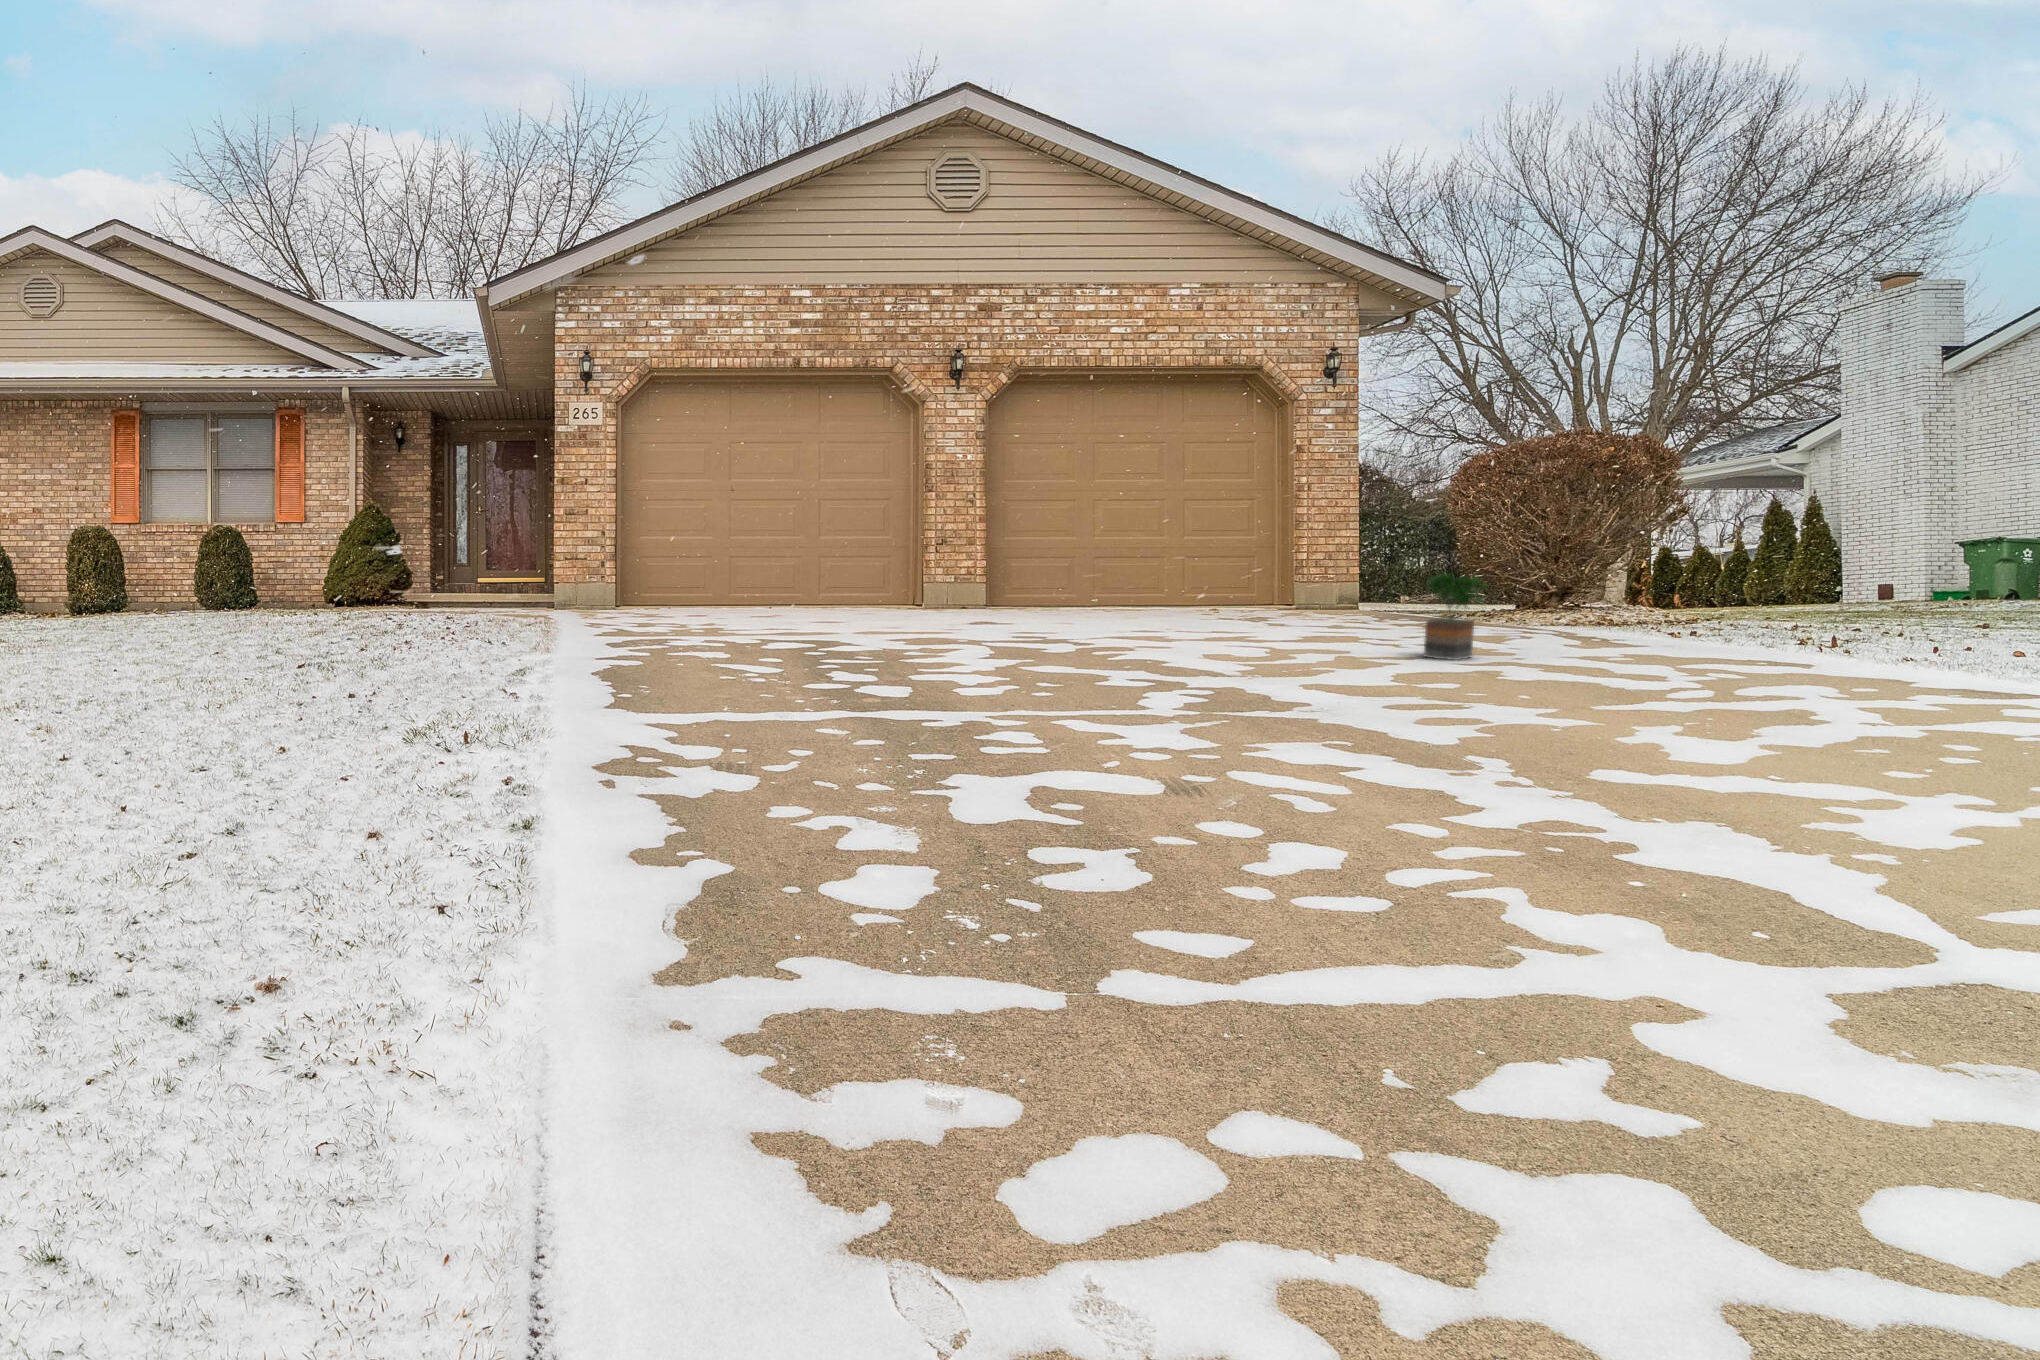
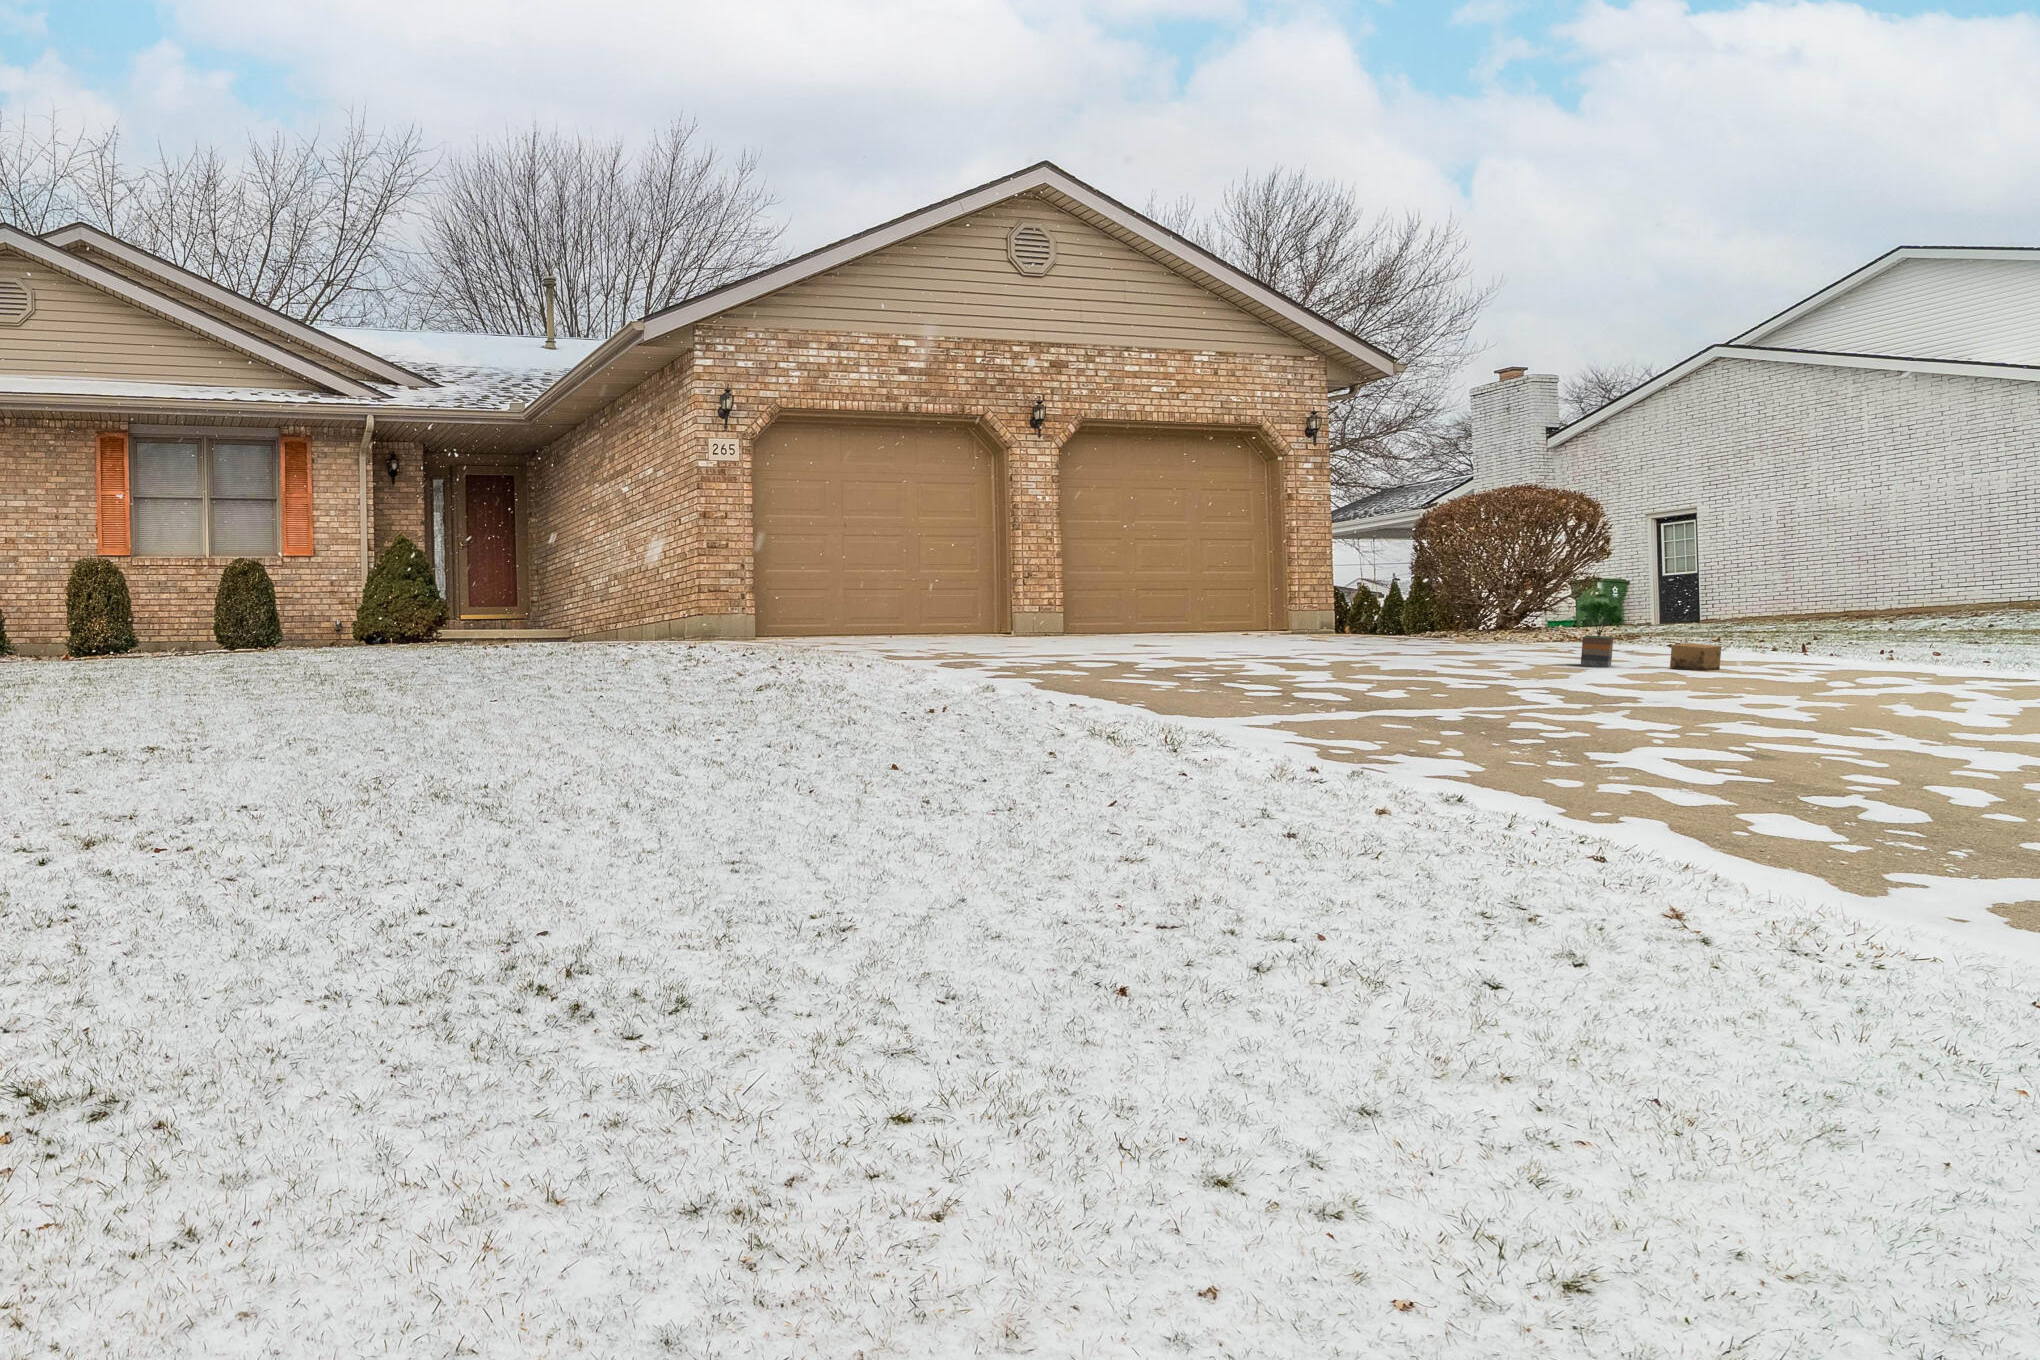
cardboard box: none [1534,631,1609,671] -> present [1670,643,1721,671]

